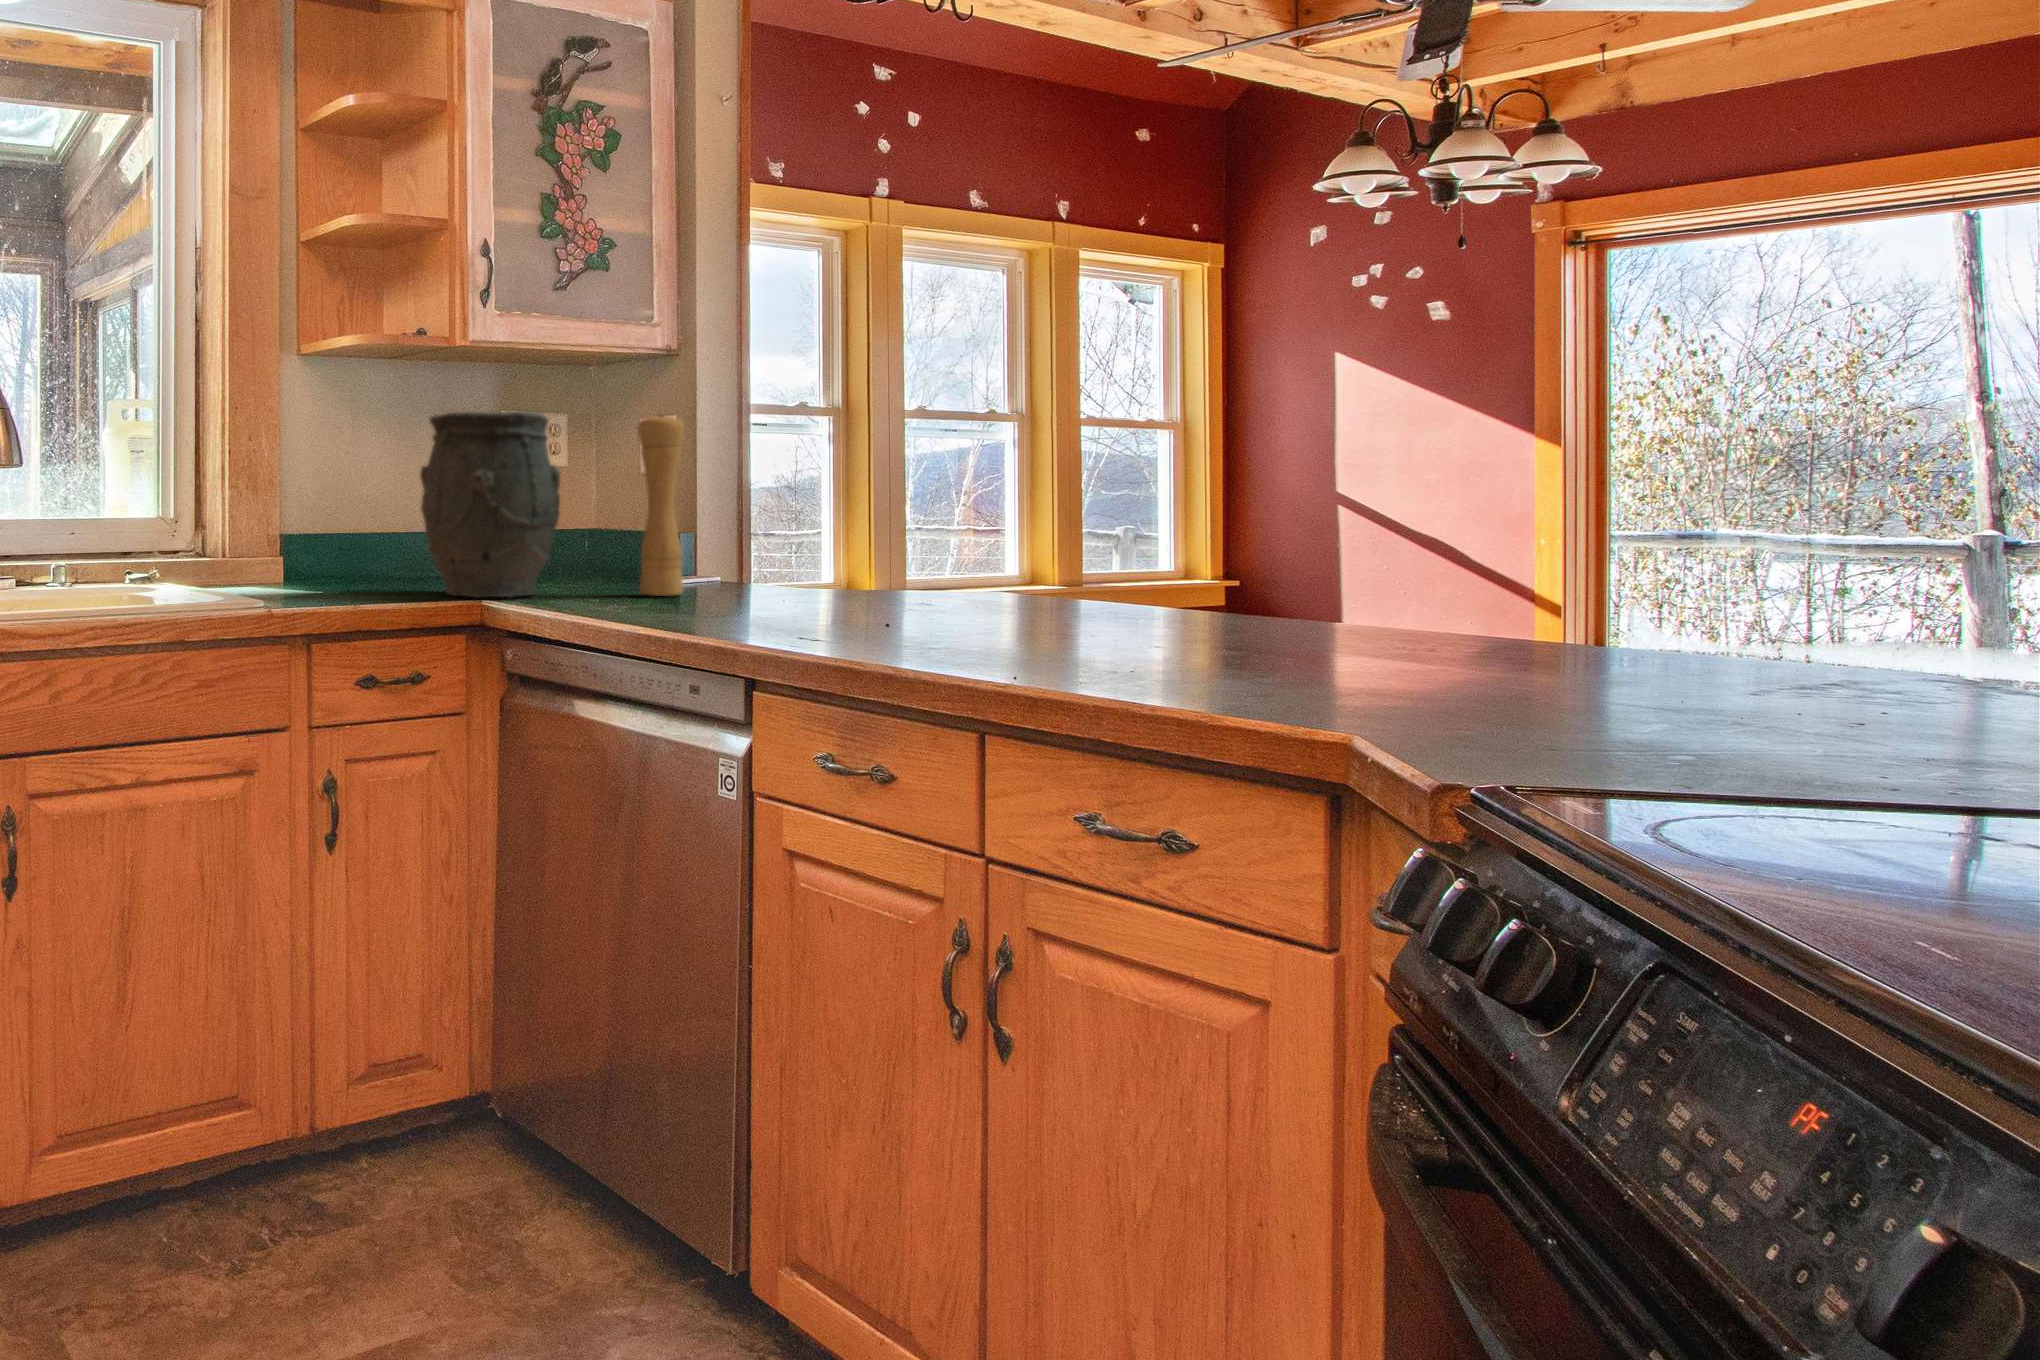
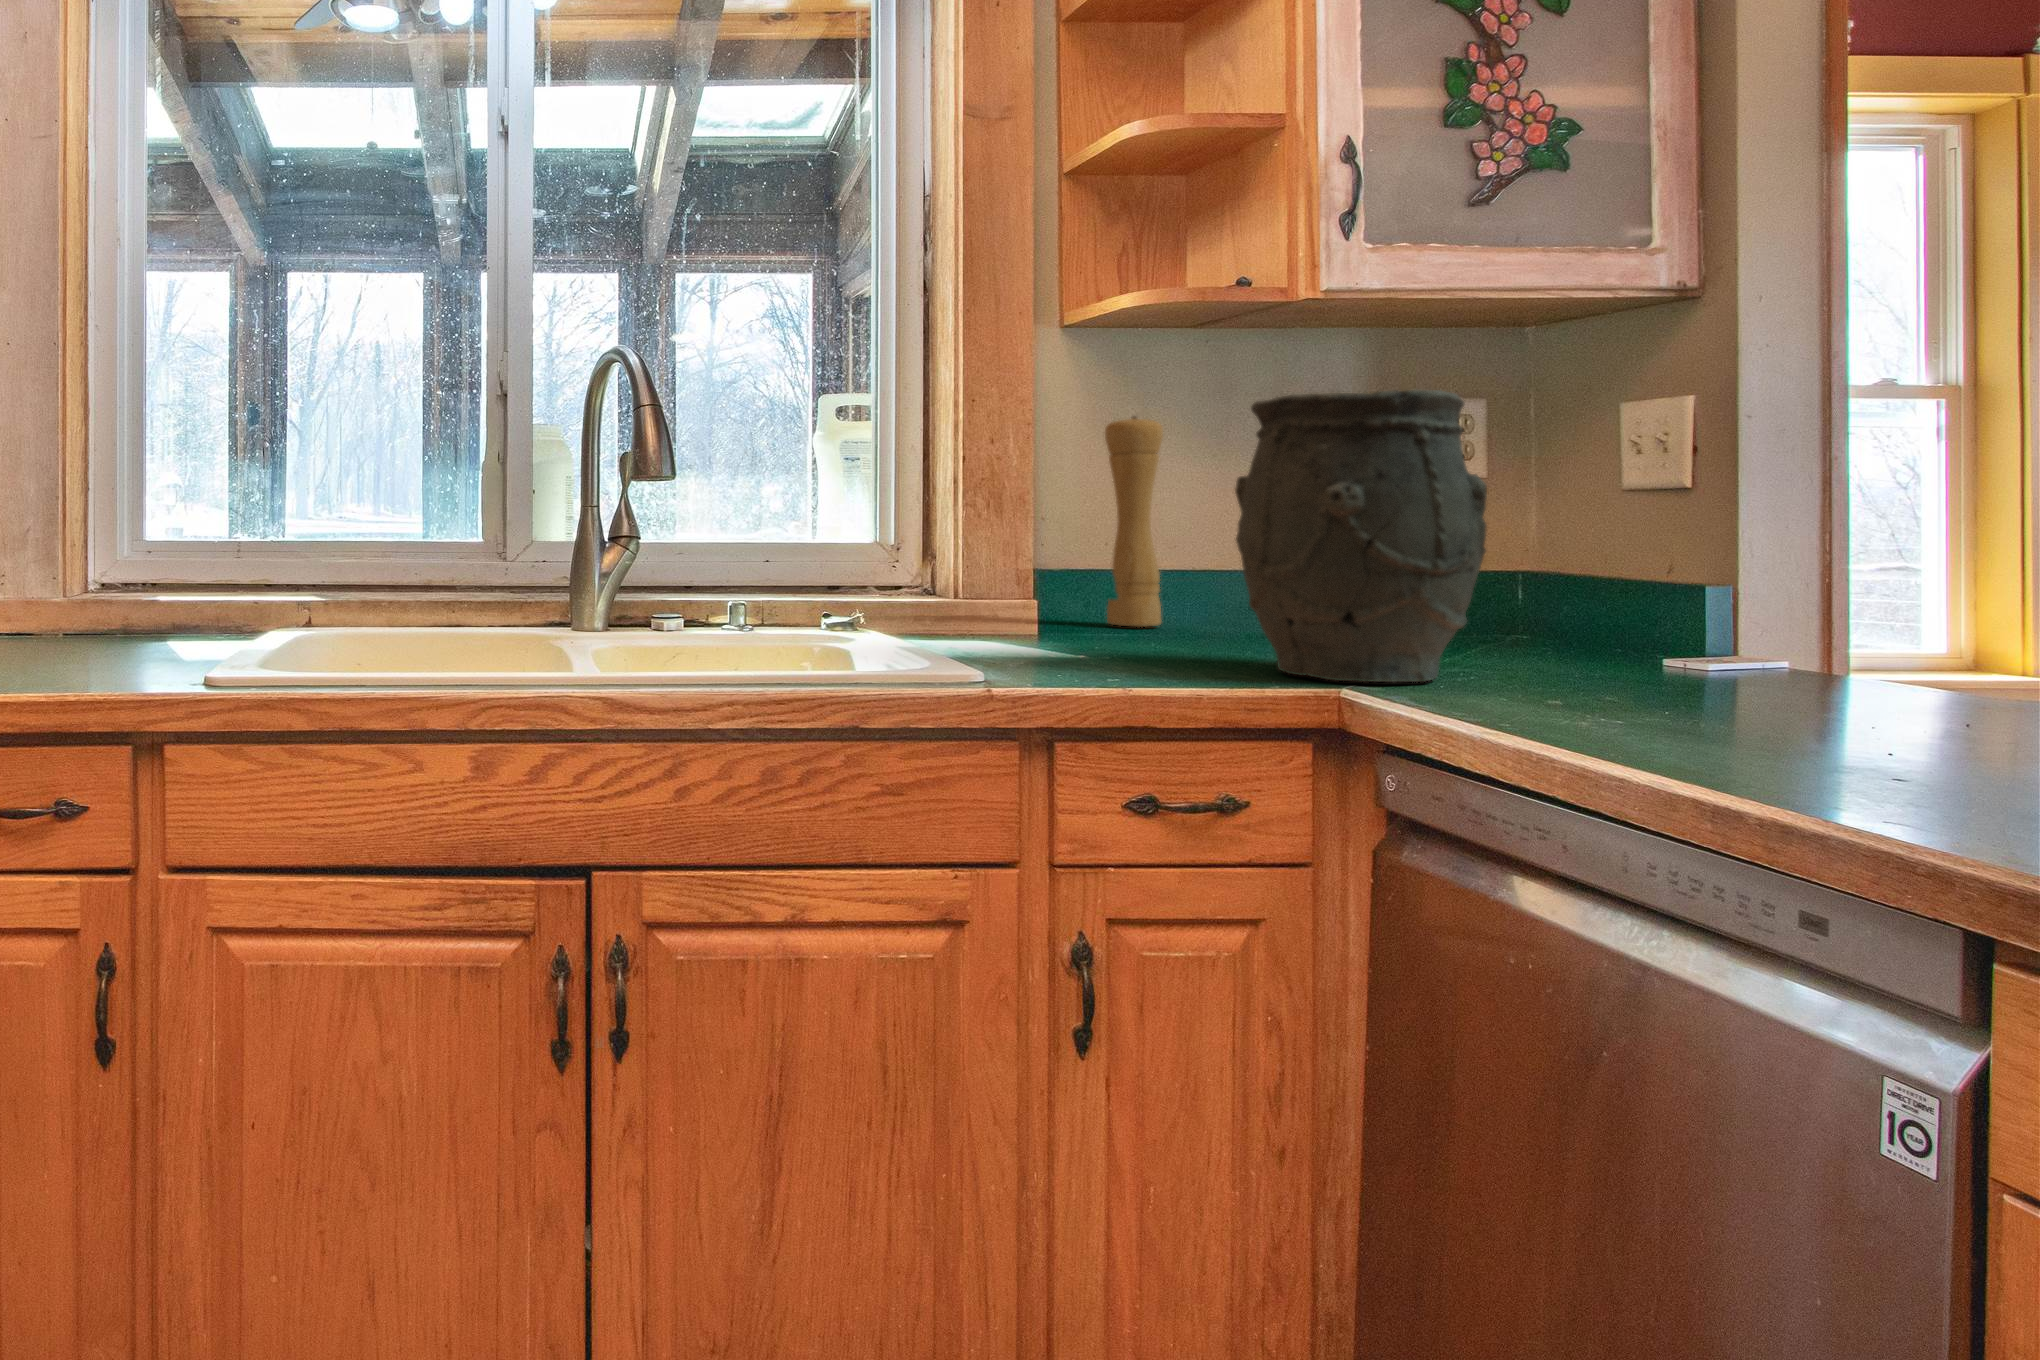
pepper mill: present [638,414,684,596] -> present [1105,416,1163,627]

